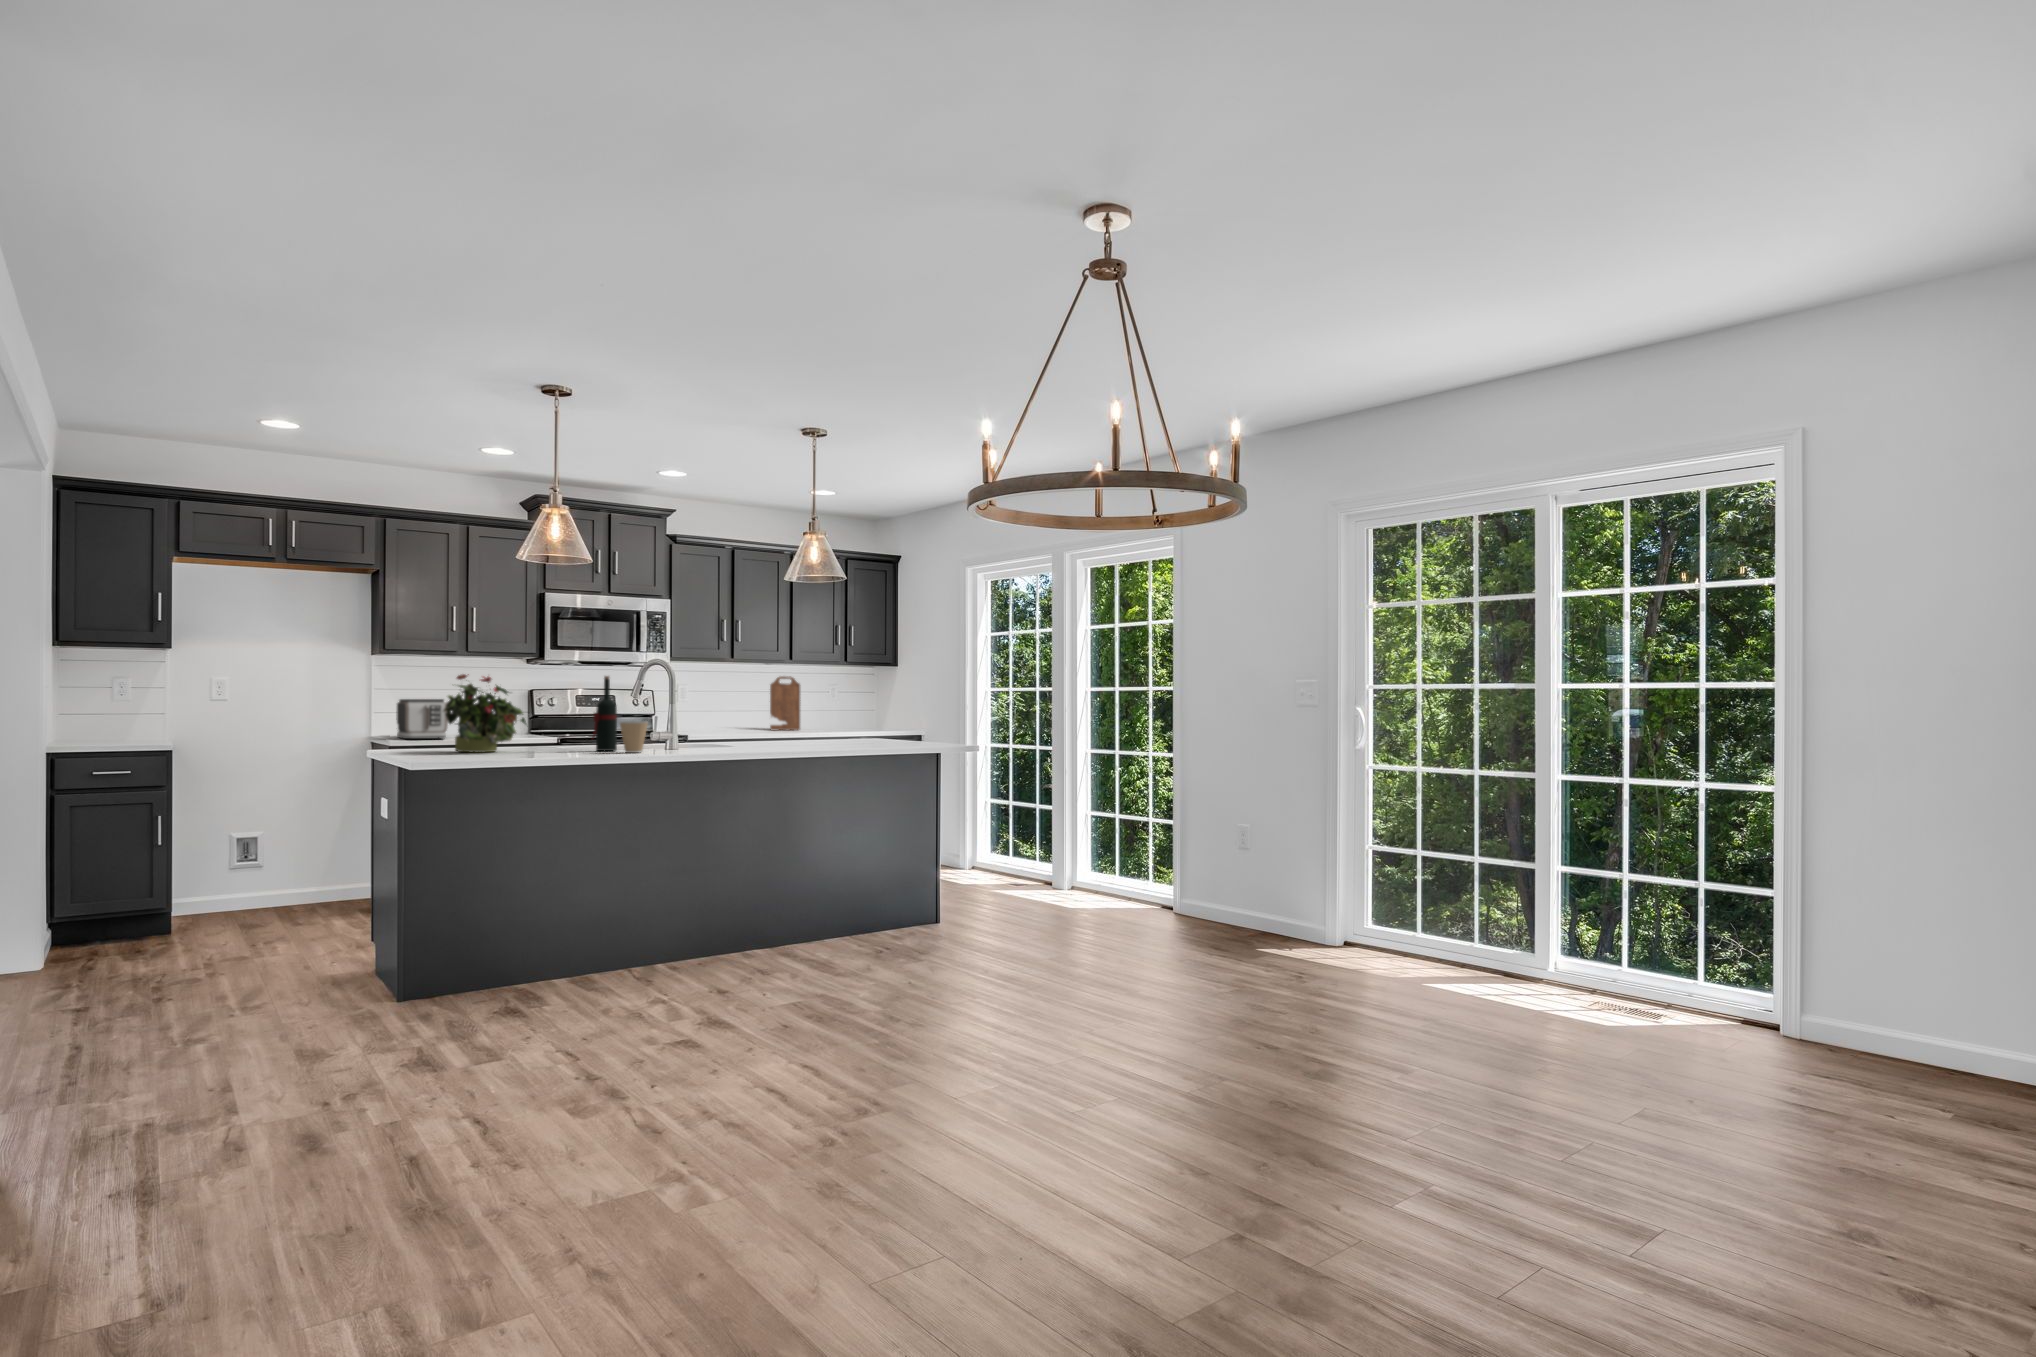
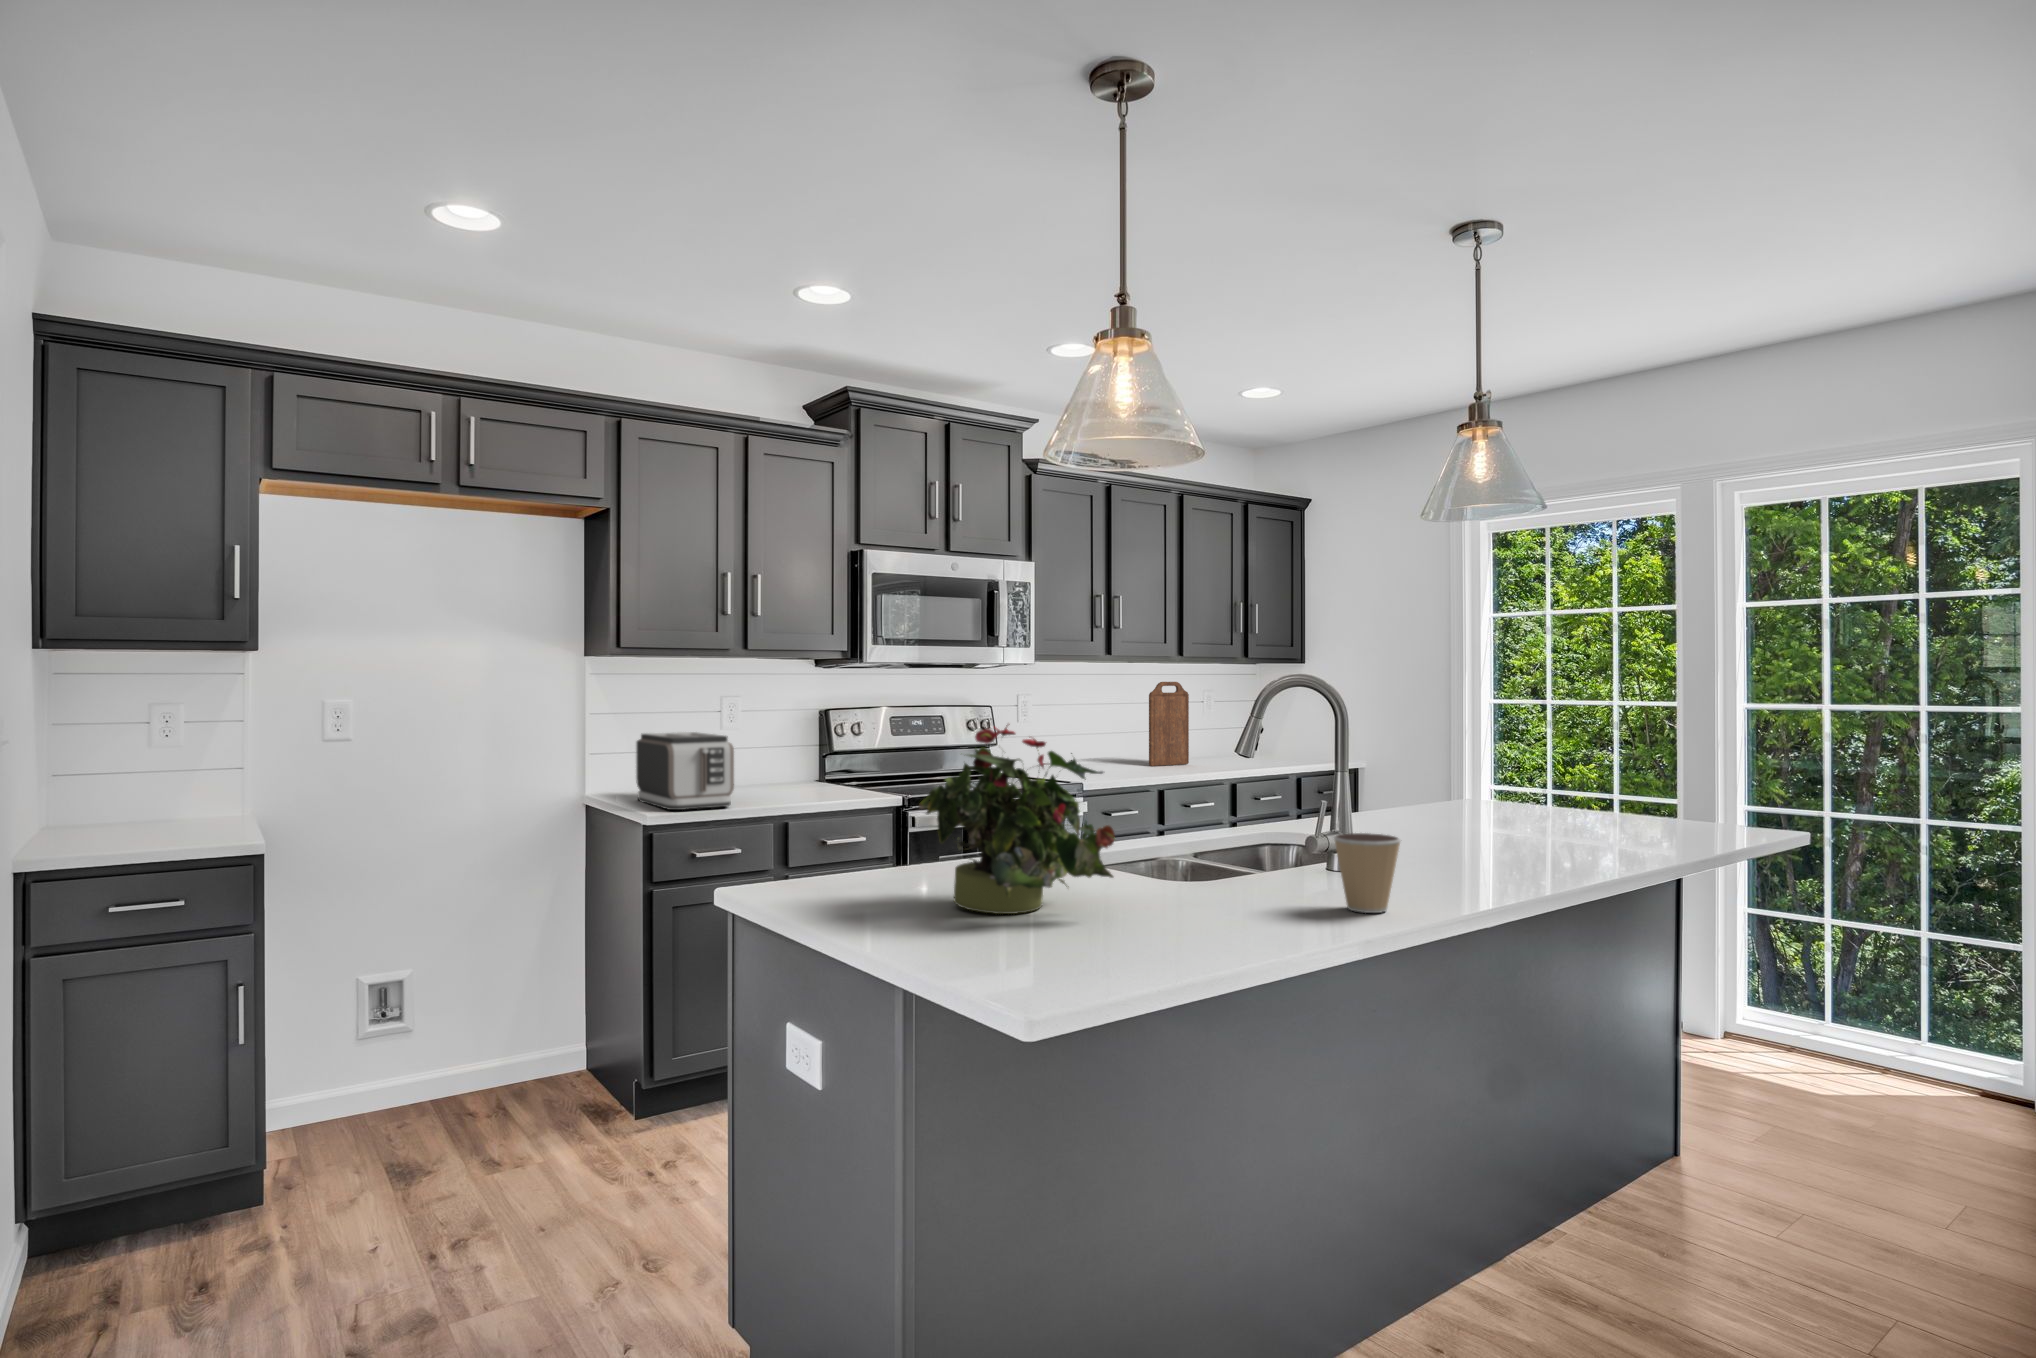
wine bottle: present [593,676,617,751] -> none [1244,726,1291,900]

